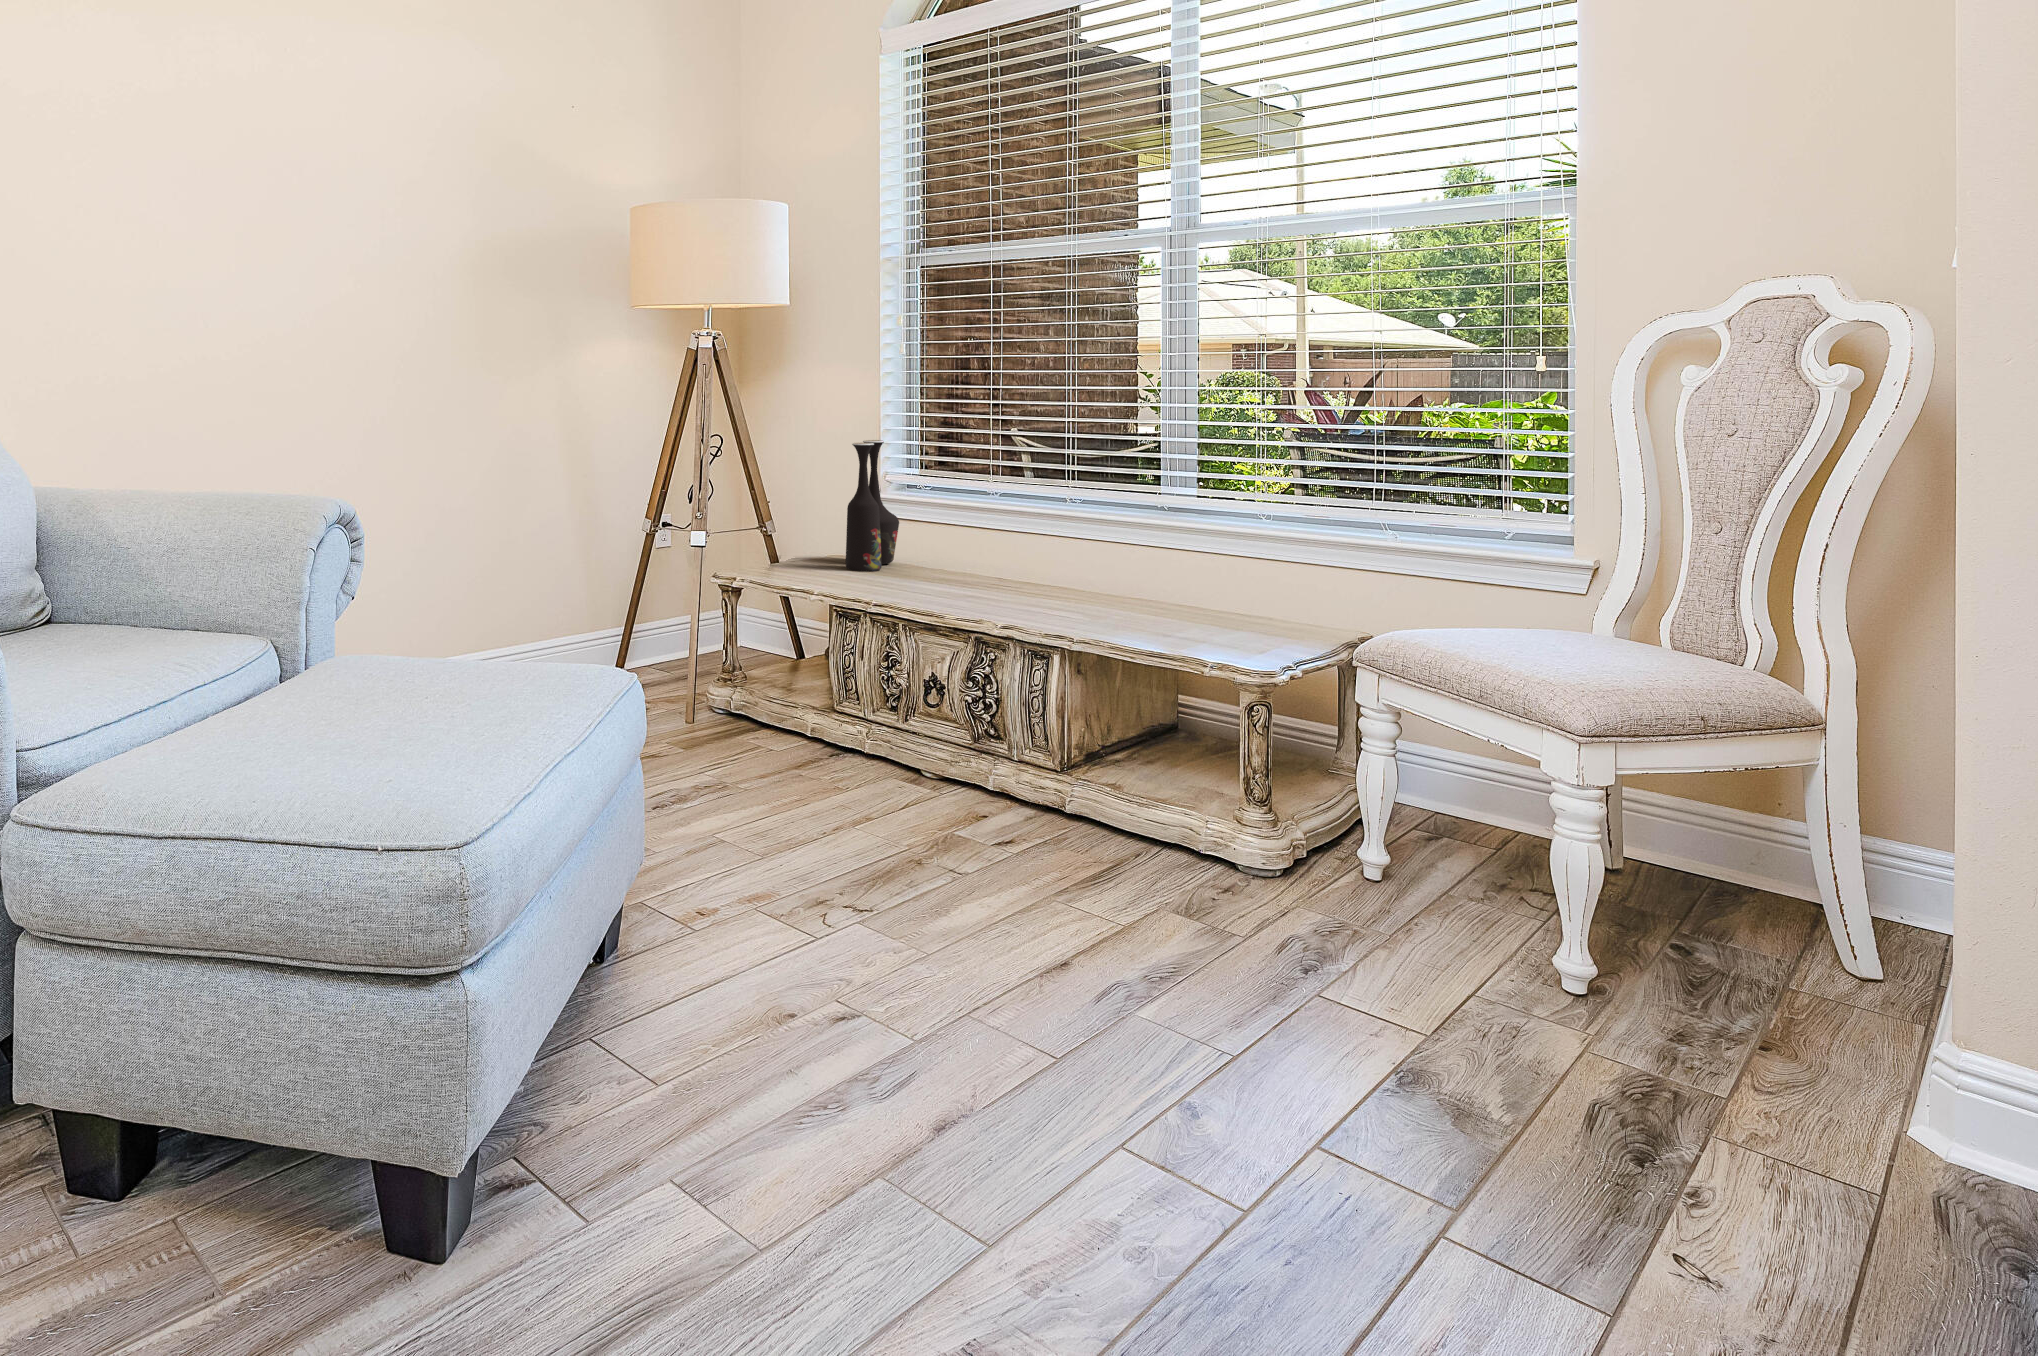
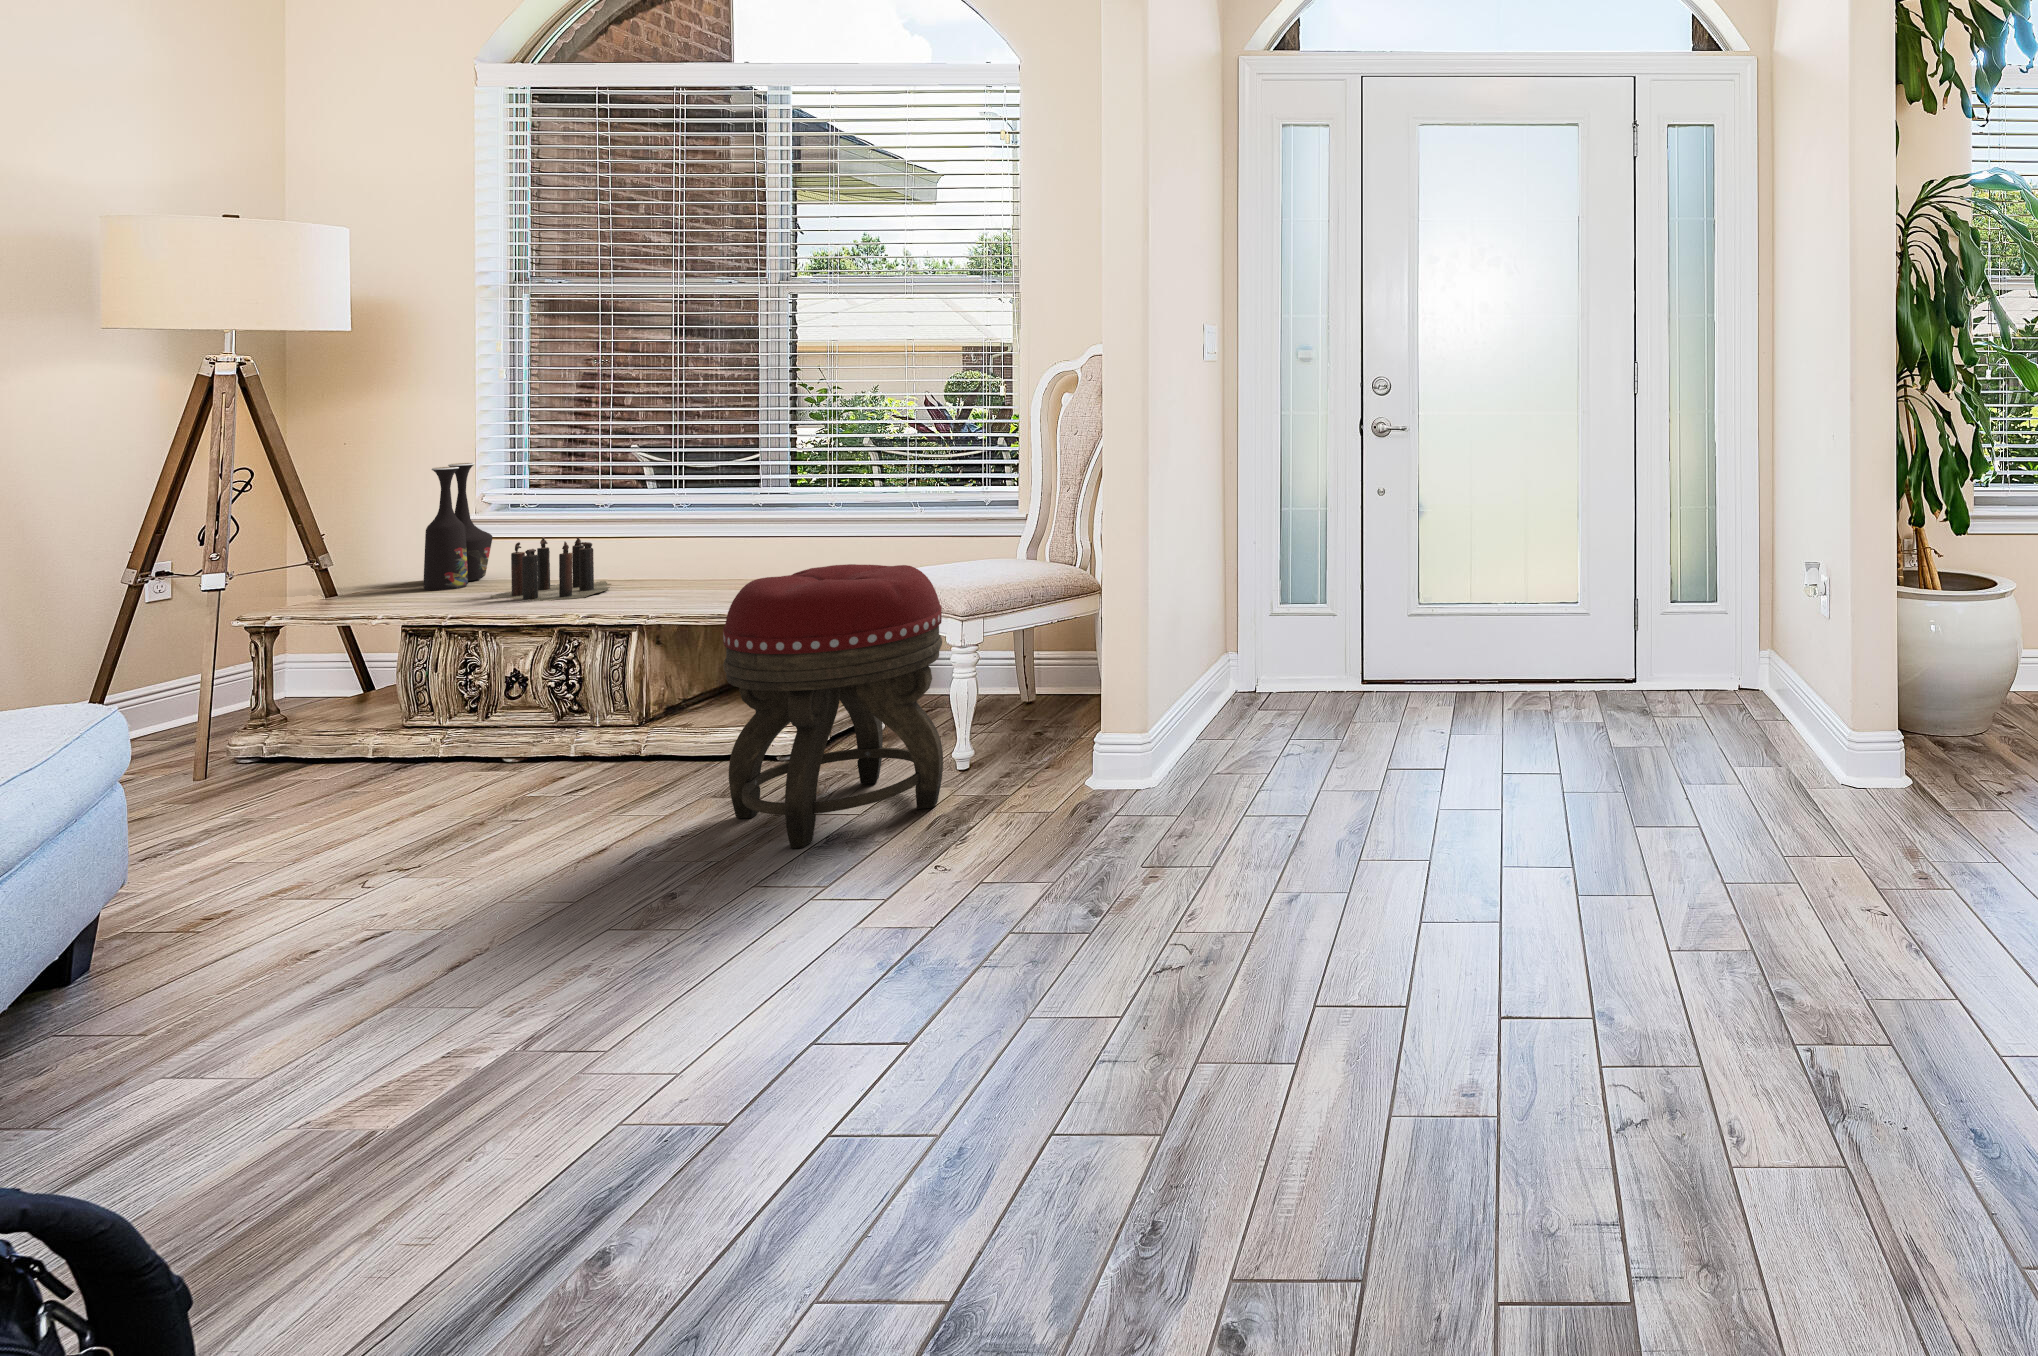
candle: none [898,526,1047,602] -> present [491,537,611,601]
footstool: none [1212,614,1567,1058] -> present [723,564,943,848]

